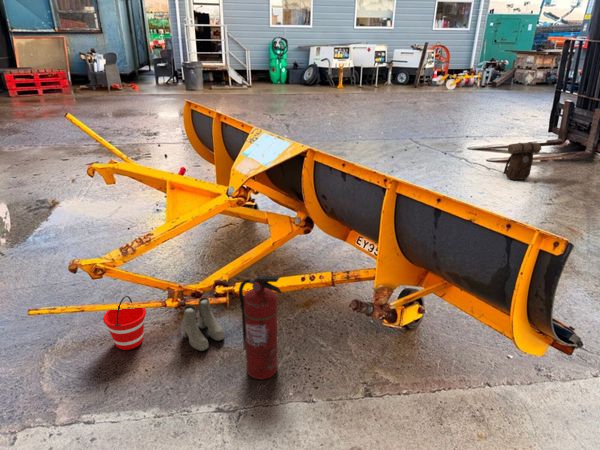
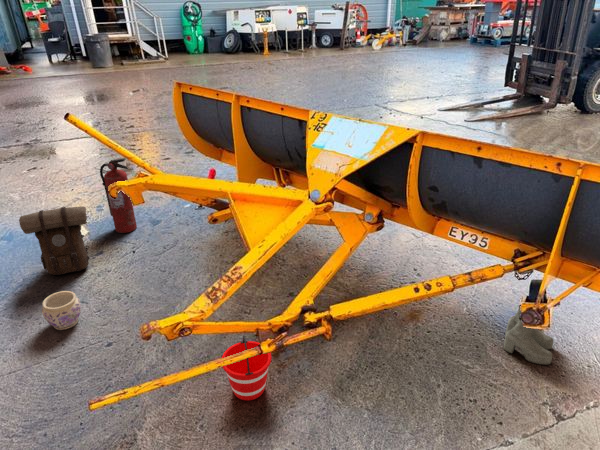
backpack: present [503,142,541,180] -> present [19,206,89,275]
planter: none [16,250,47,280] -> present [42,291,81,330]
fire extinguisher: present [239,275,281,380] -> present [100,158,137,233]
boots: present [182,298,224,351] -> present [504,305,553,365]

